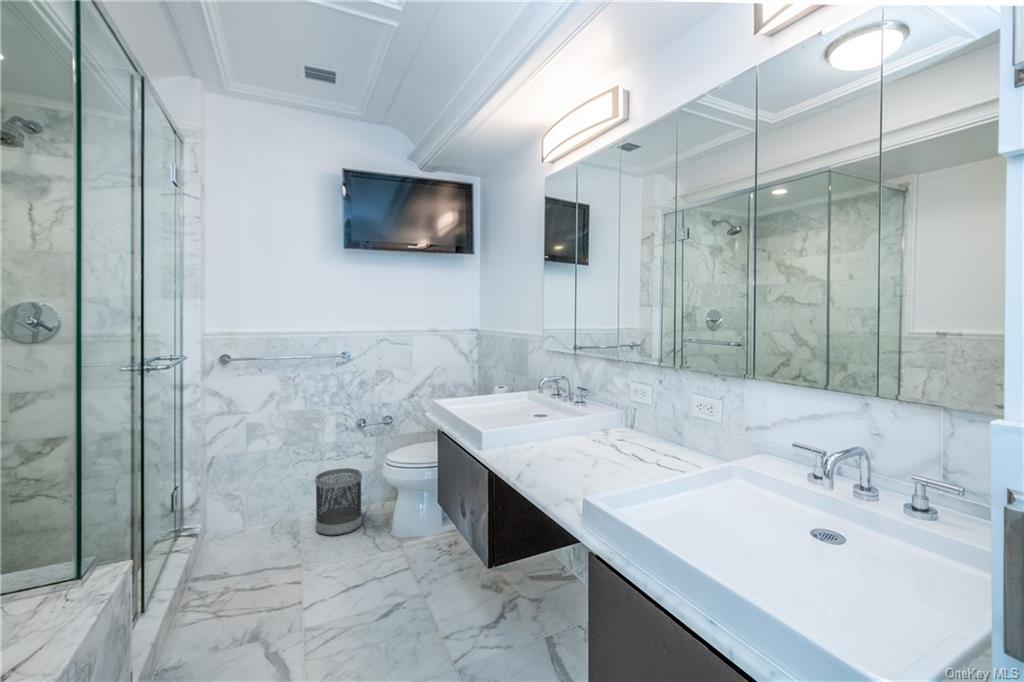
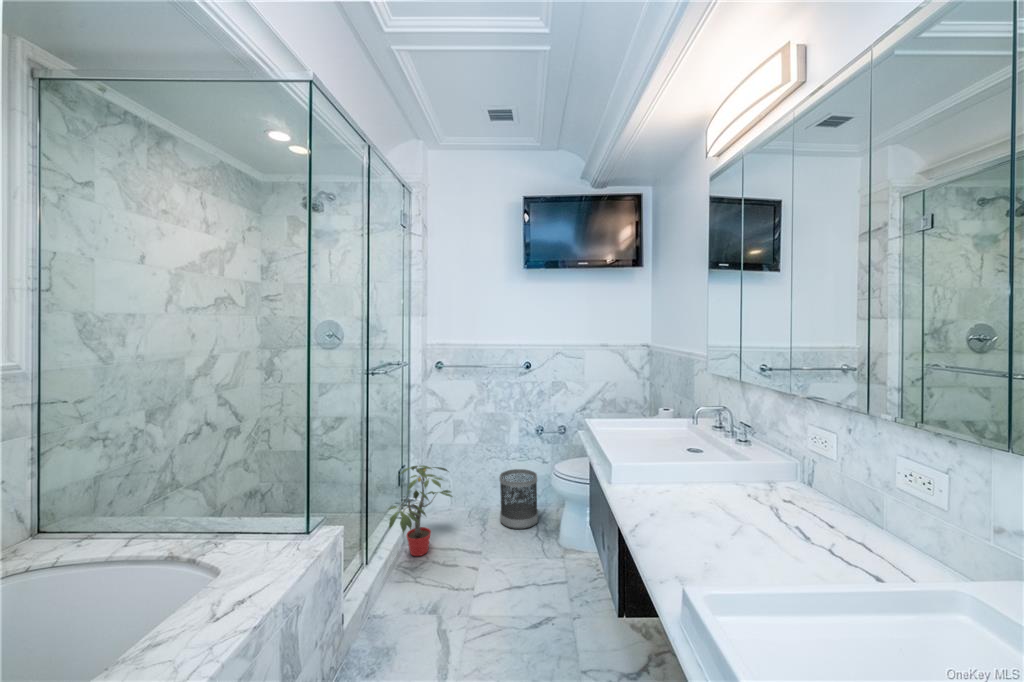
potted plant: none [168,476,259,591] -> present [389,466,452,556]

